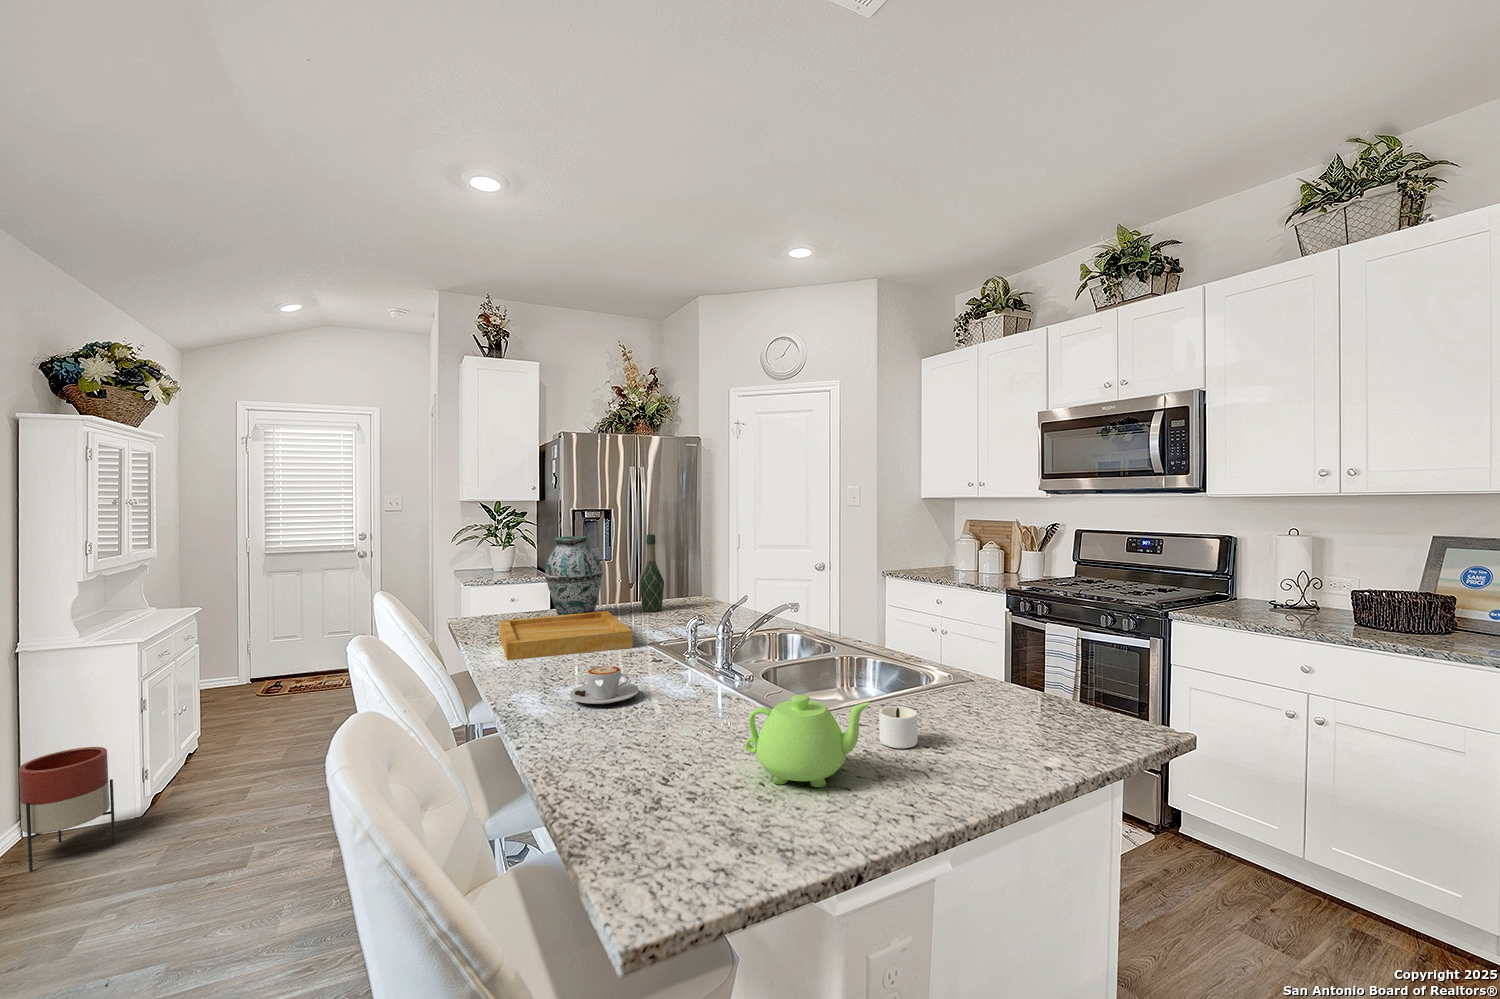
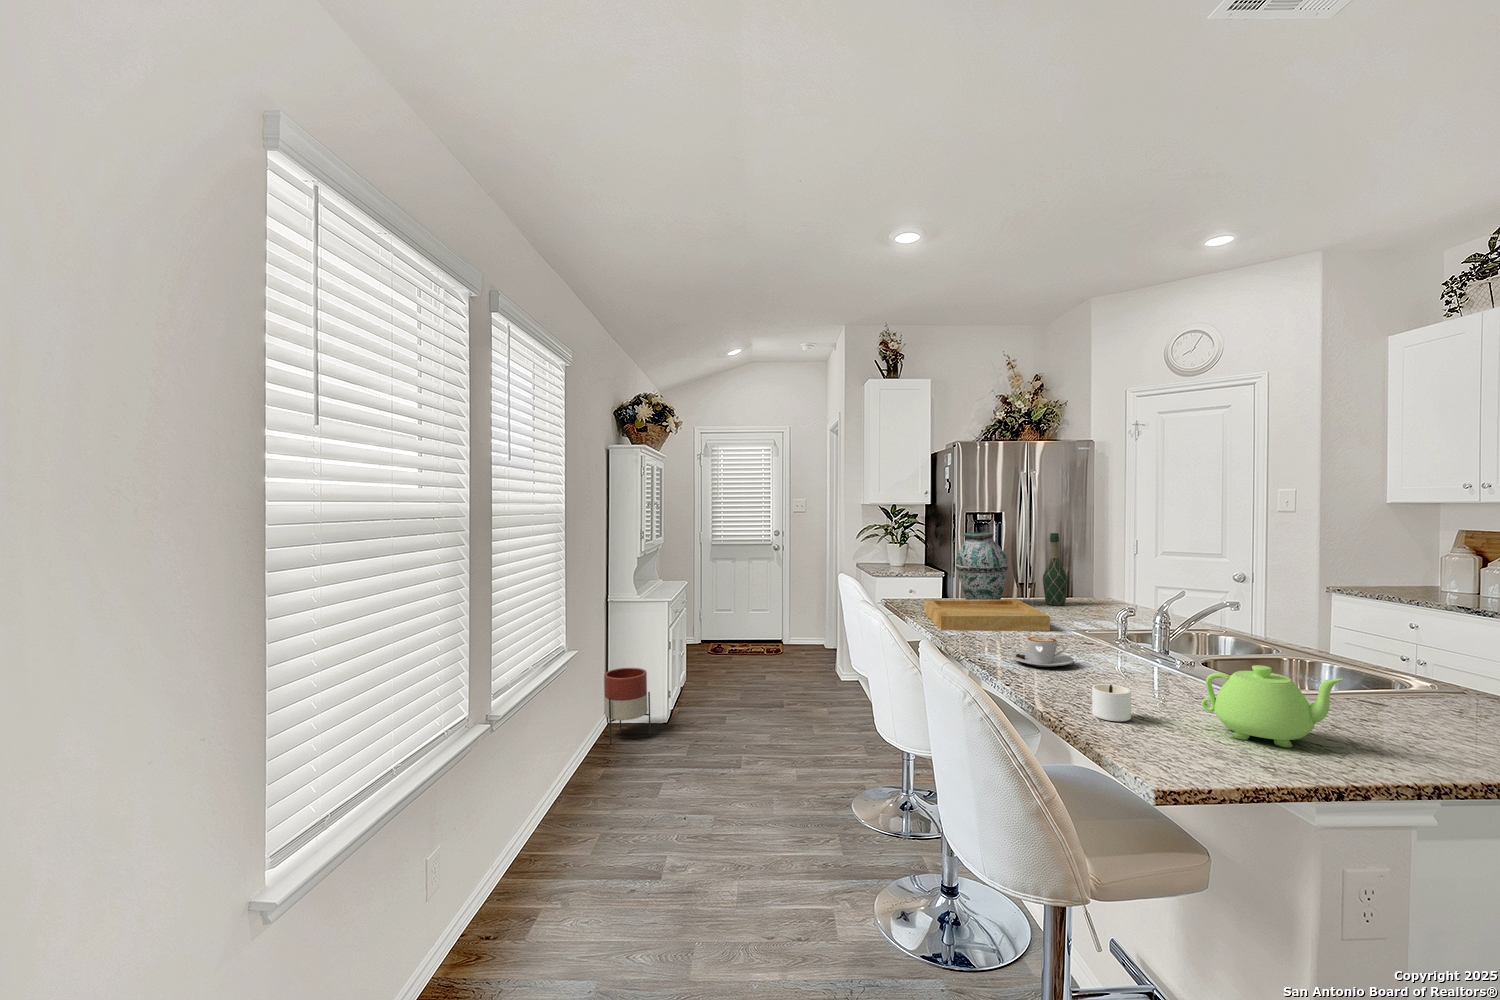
candle: present [879,706,918,748] -> present [1092,684,1131,721]

